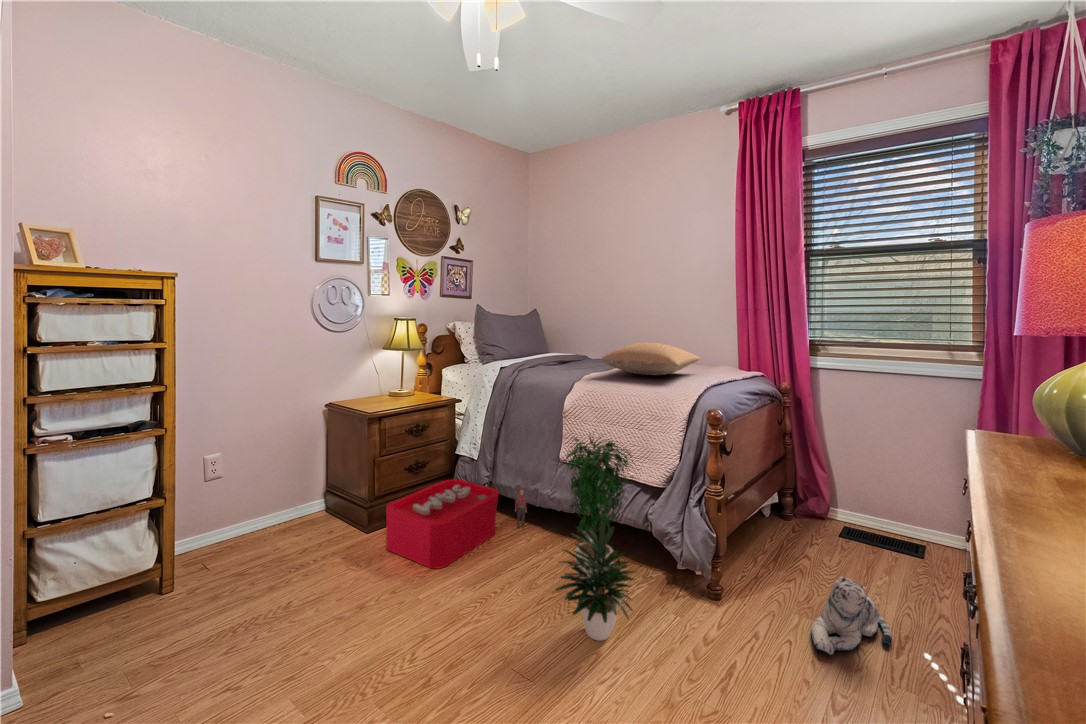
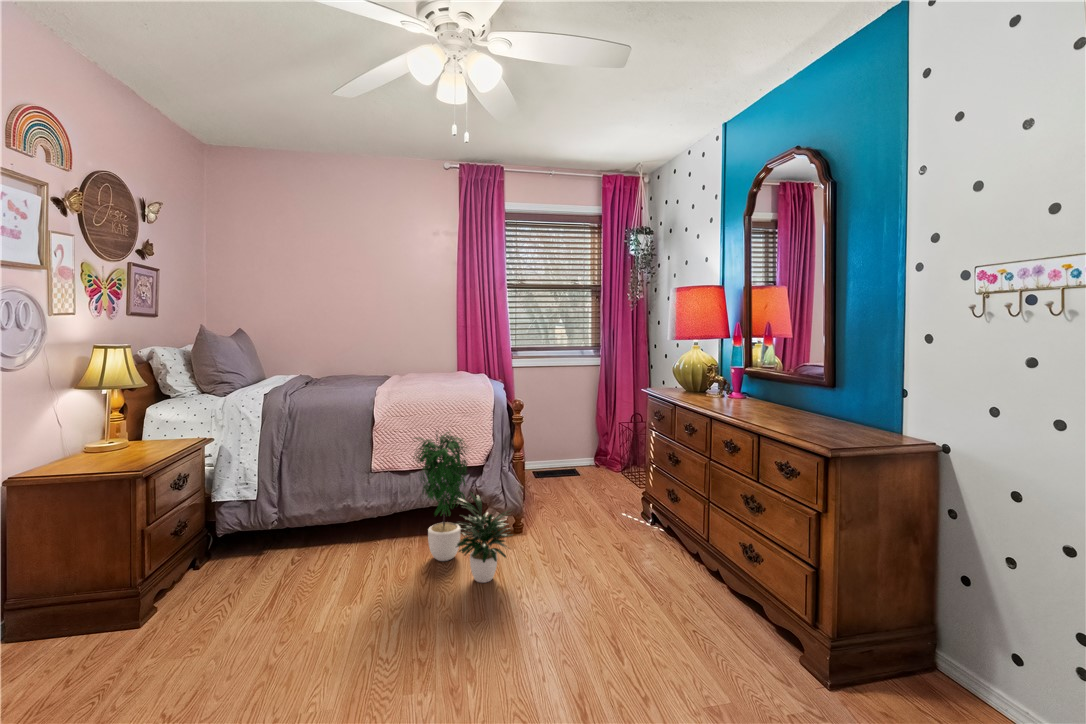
pillow: present [602,343,701,375] -> none [398,356,467,382]
storage bin: present [386,479,527,569] -> none [197,509,339,621]
plush toy: present [811,577,892,655] -> none [578,487,614,532]

